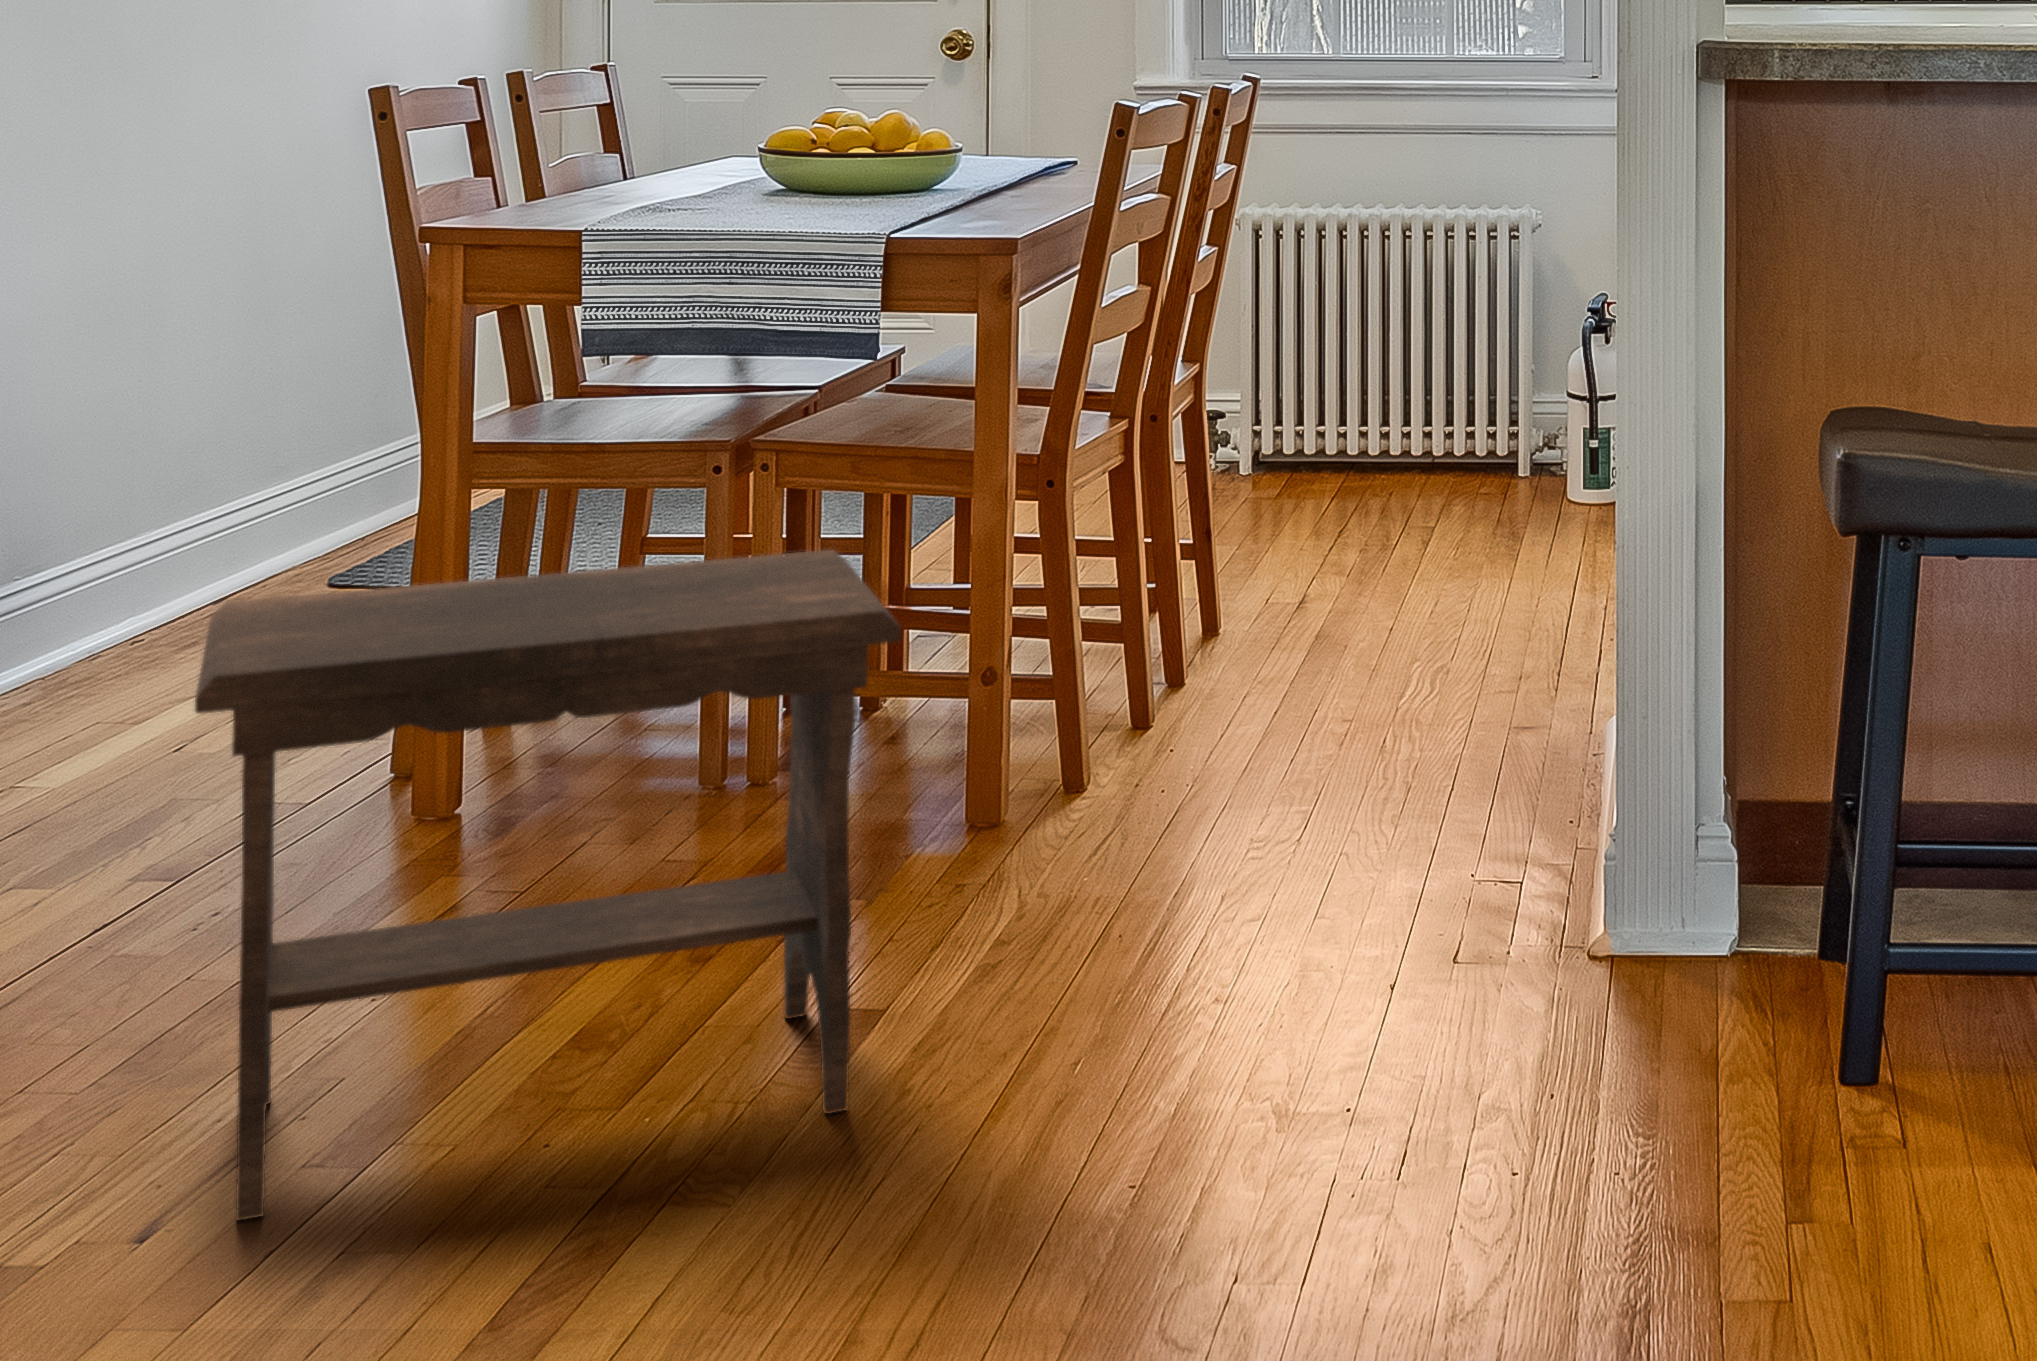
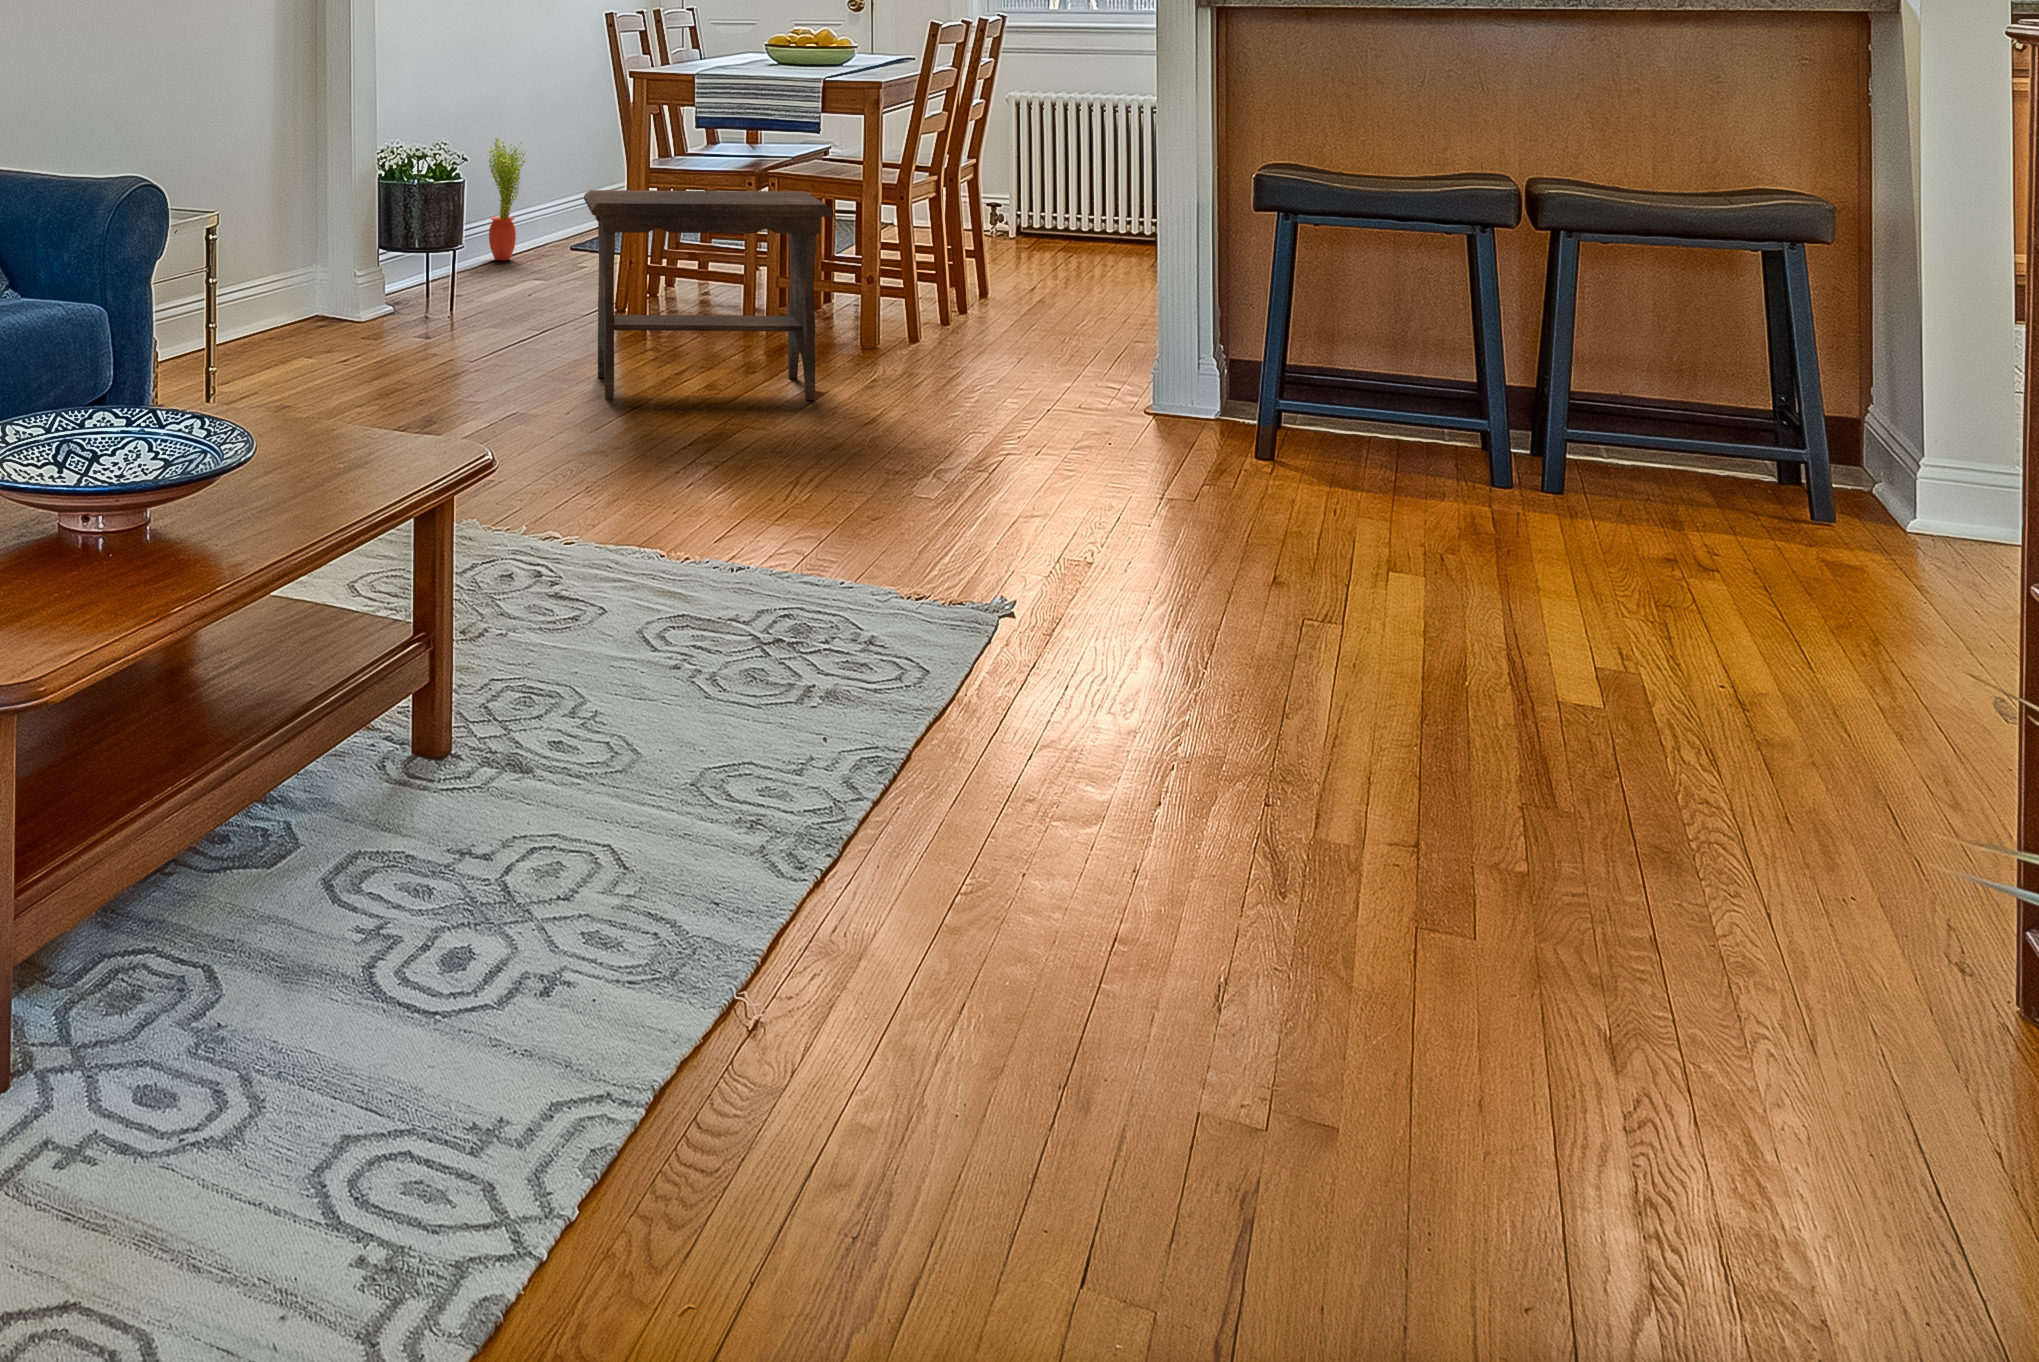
potted plant: none [99,357,206,635] -> present [488,138,526,260]

